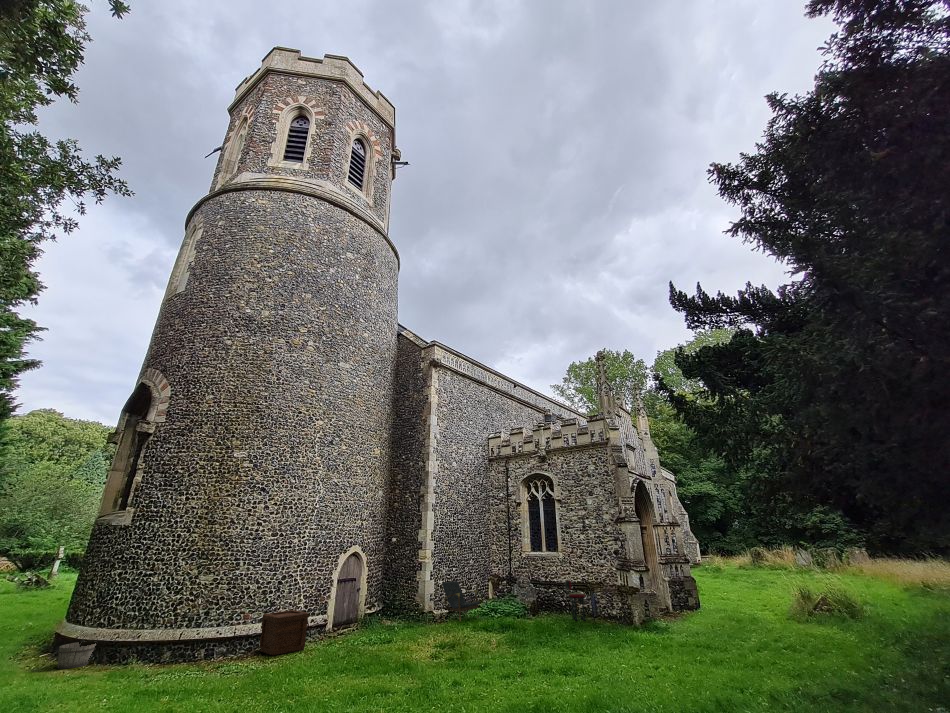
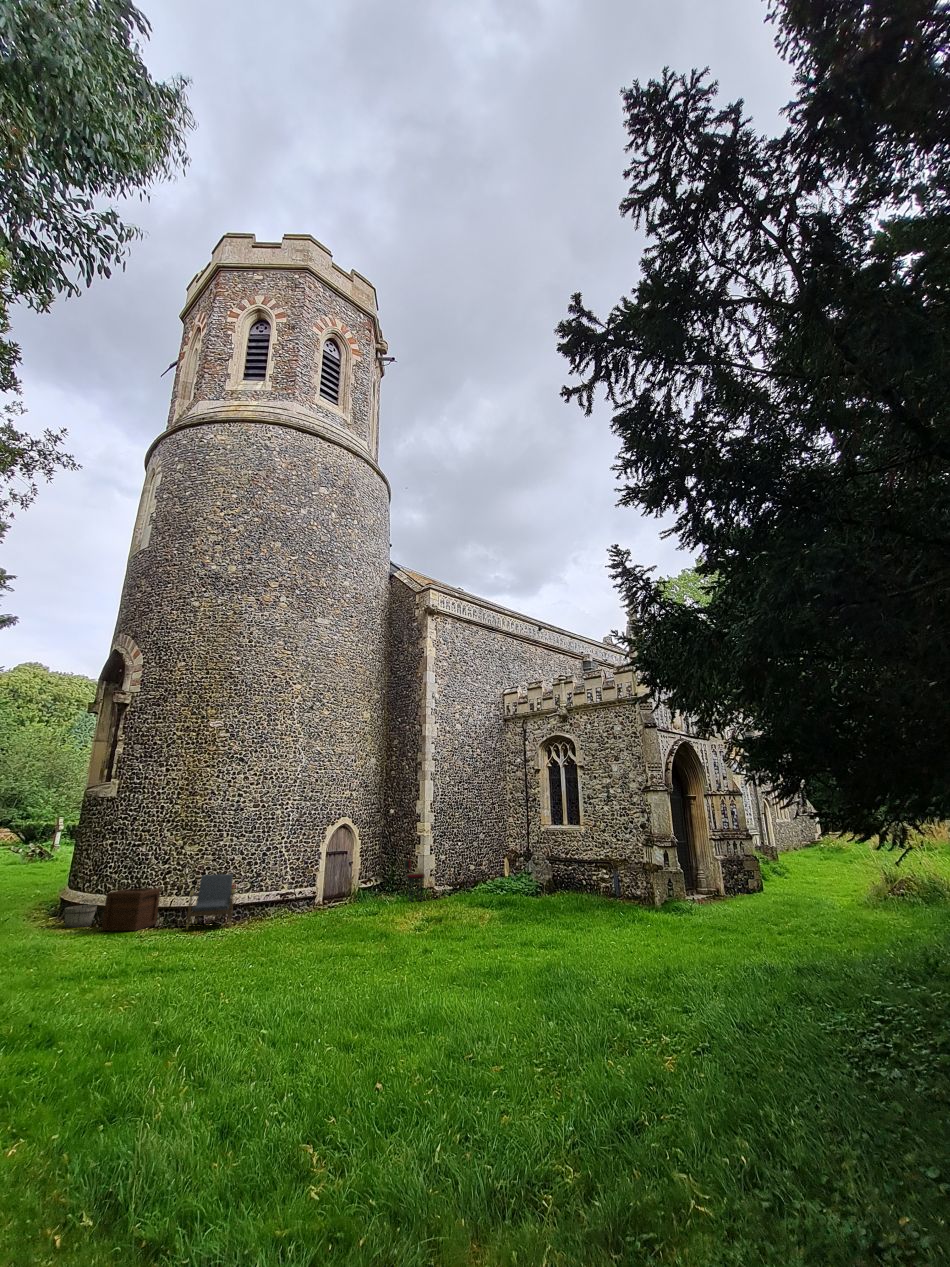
stool: present [565,580,586,621] -> present [404,859,425,902]
lounge chair: present [442,581,480,621] -> present [186,874,235,929]
wooden crate: present [258,610,308,656] -> present [101,888,160,931]

